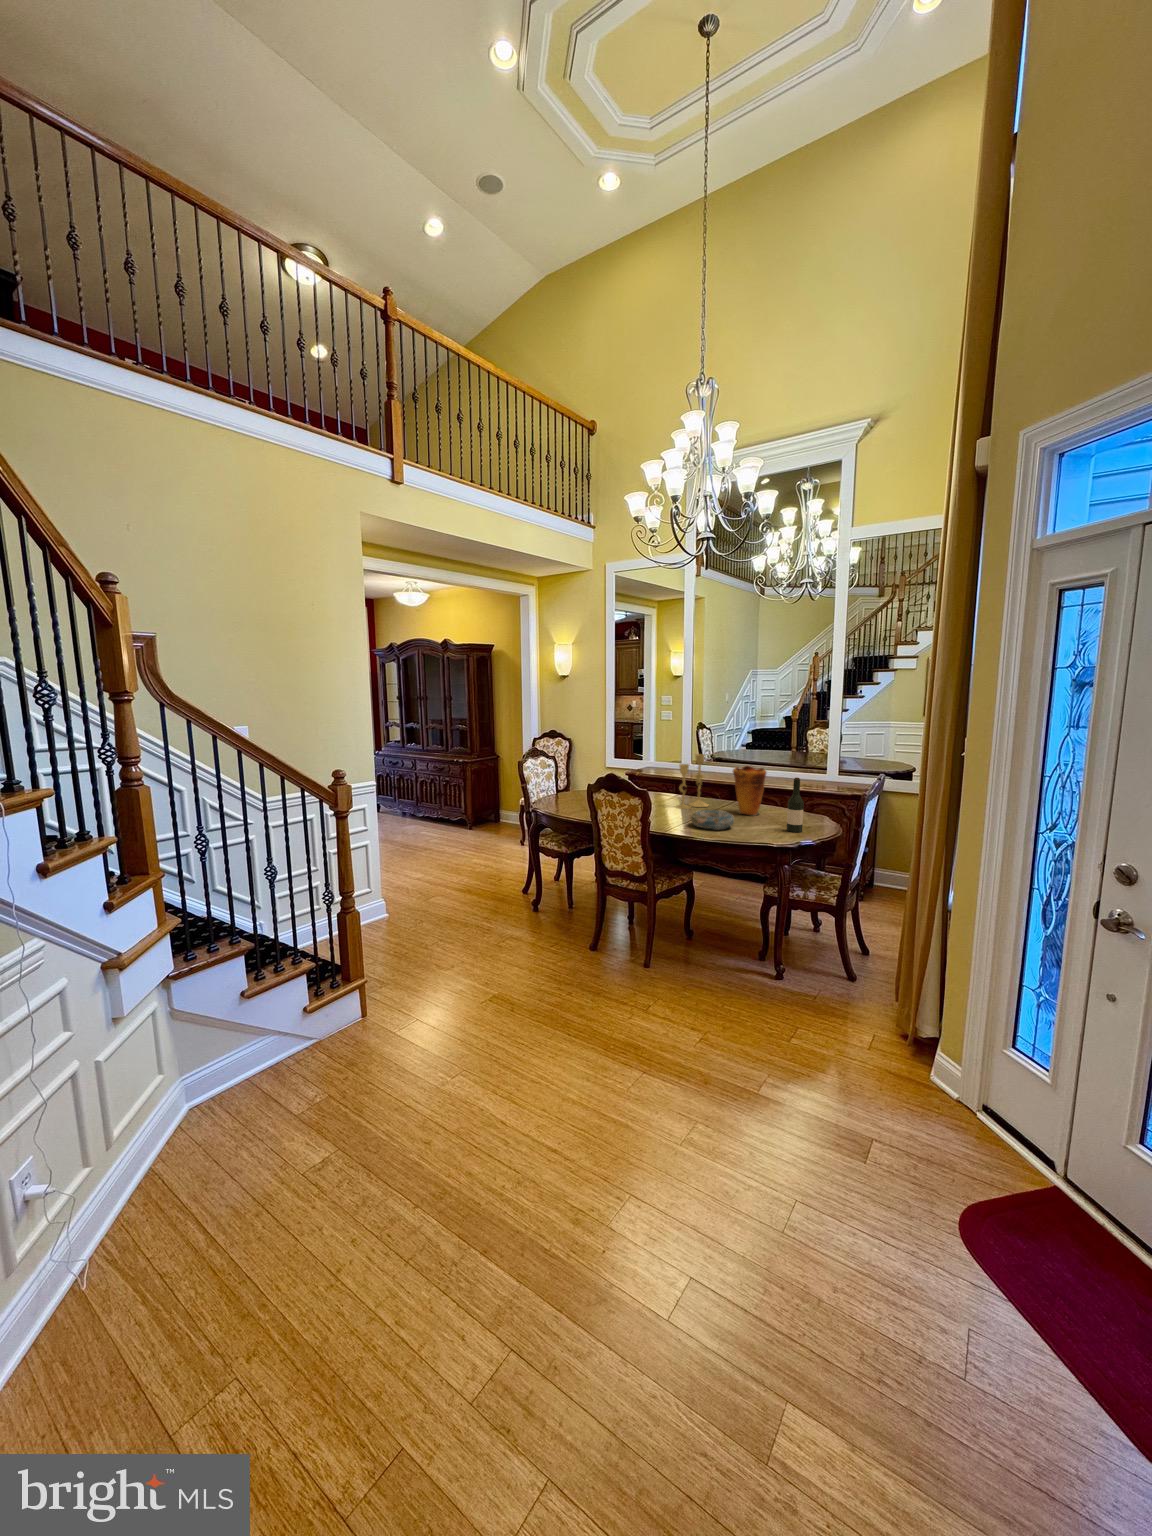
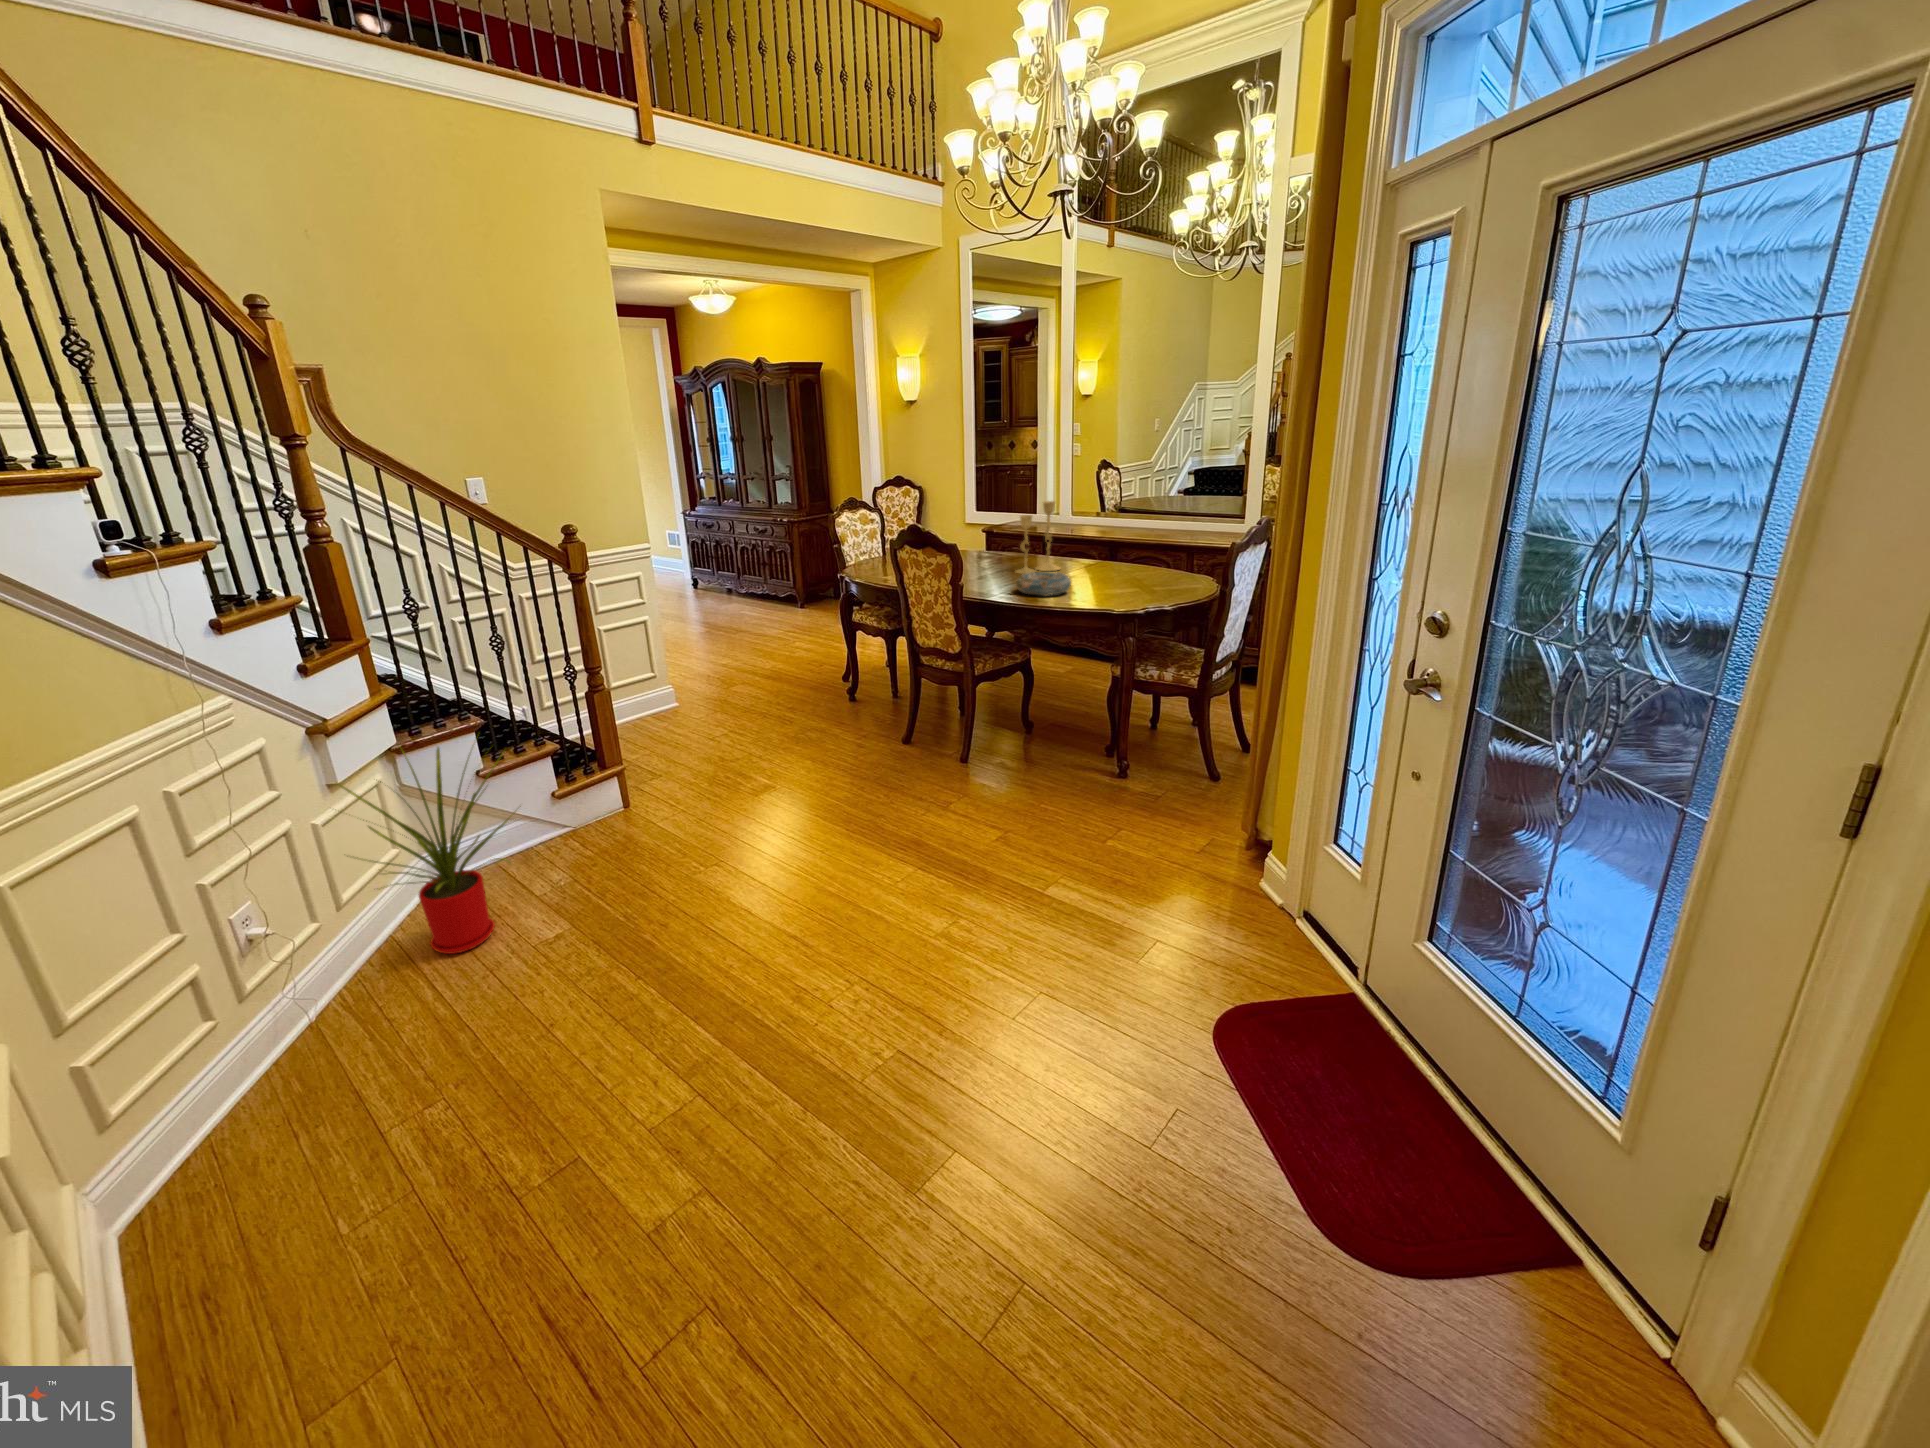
vase: present [733,766,766,815] -> none [1084,514,1128,580]
wine bottle: present [787,778,804,832] -> none [1138,526,1159,598]
house plant: none [121,960,298,1191] -> present [337,746,521,954]

